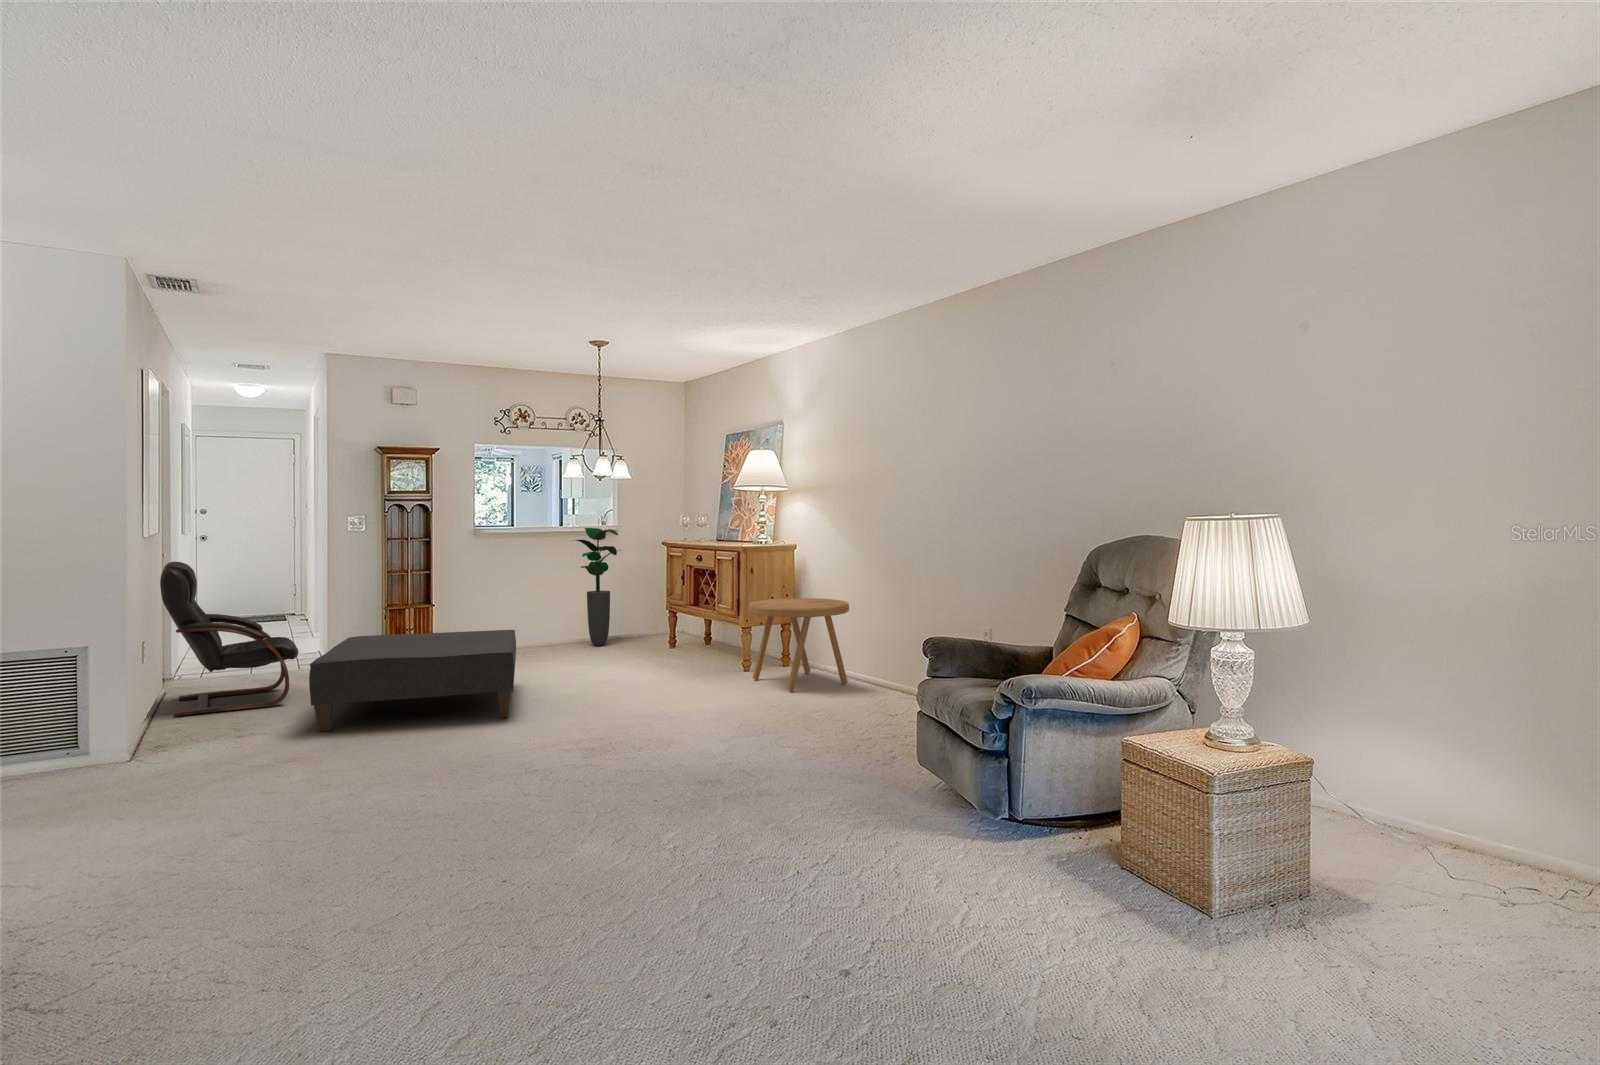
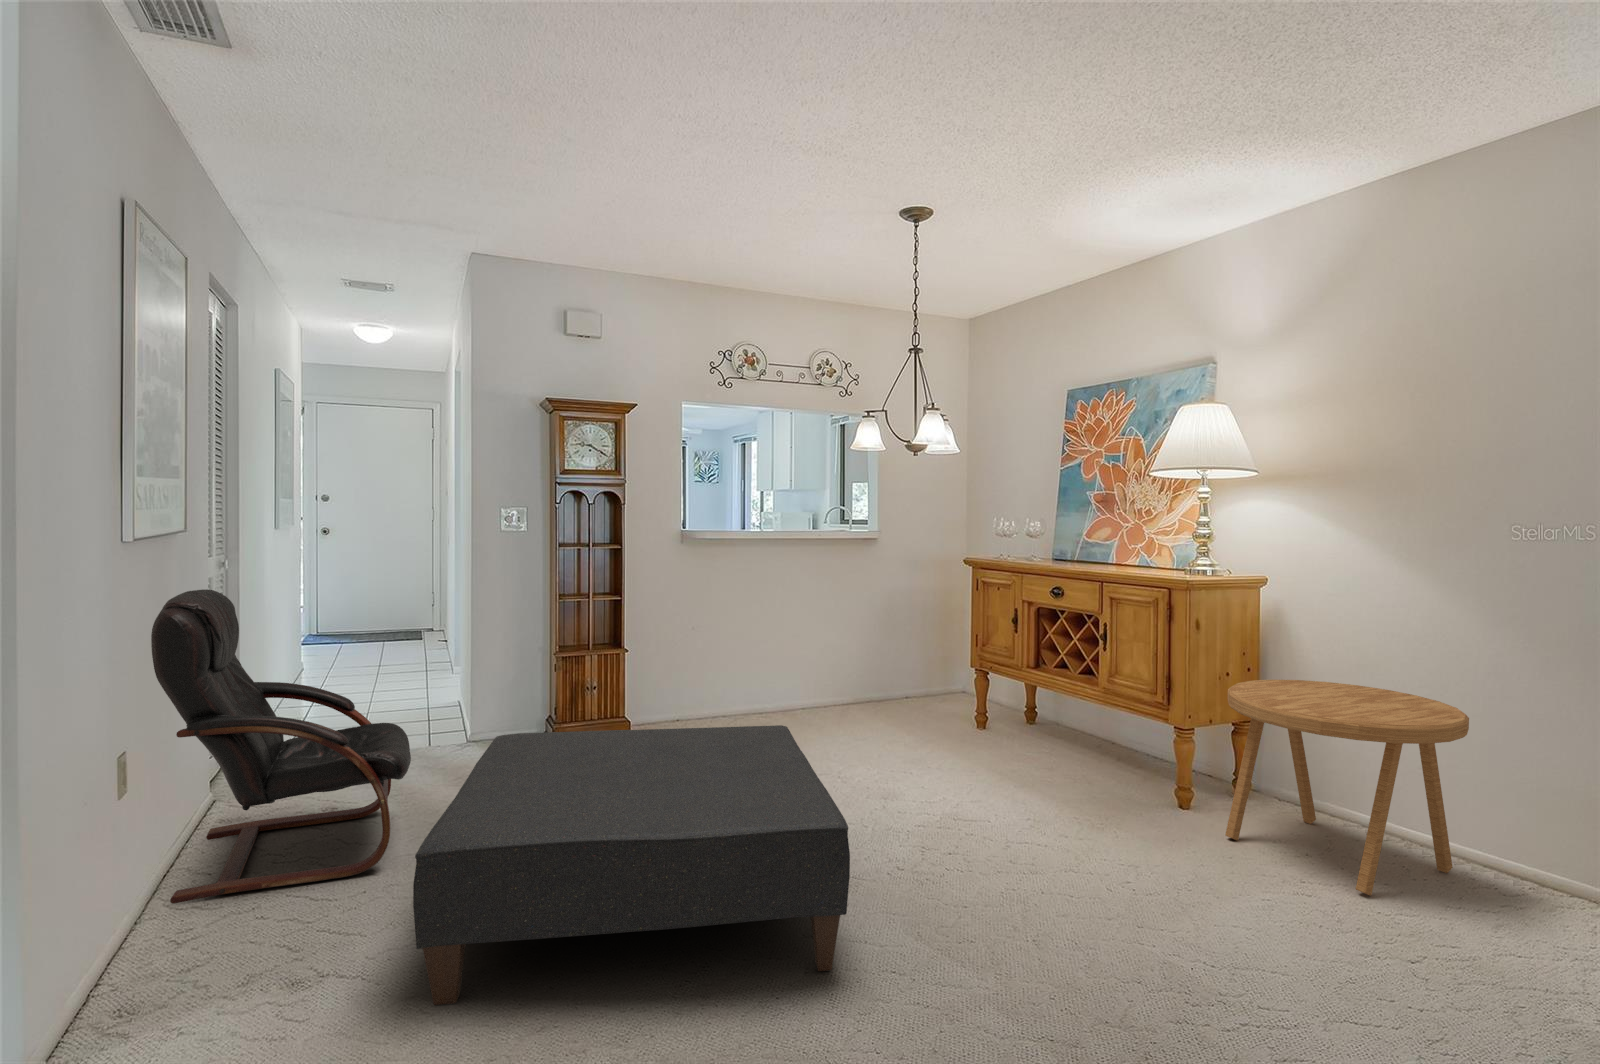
potted plant: present [576,528,620,646] -> none [823,533,902,716]

